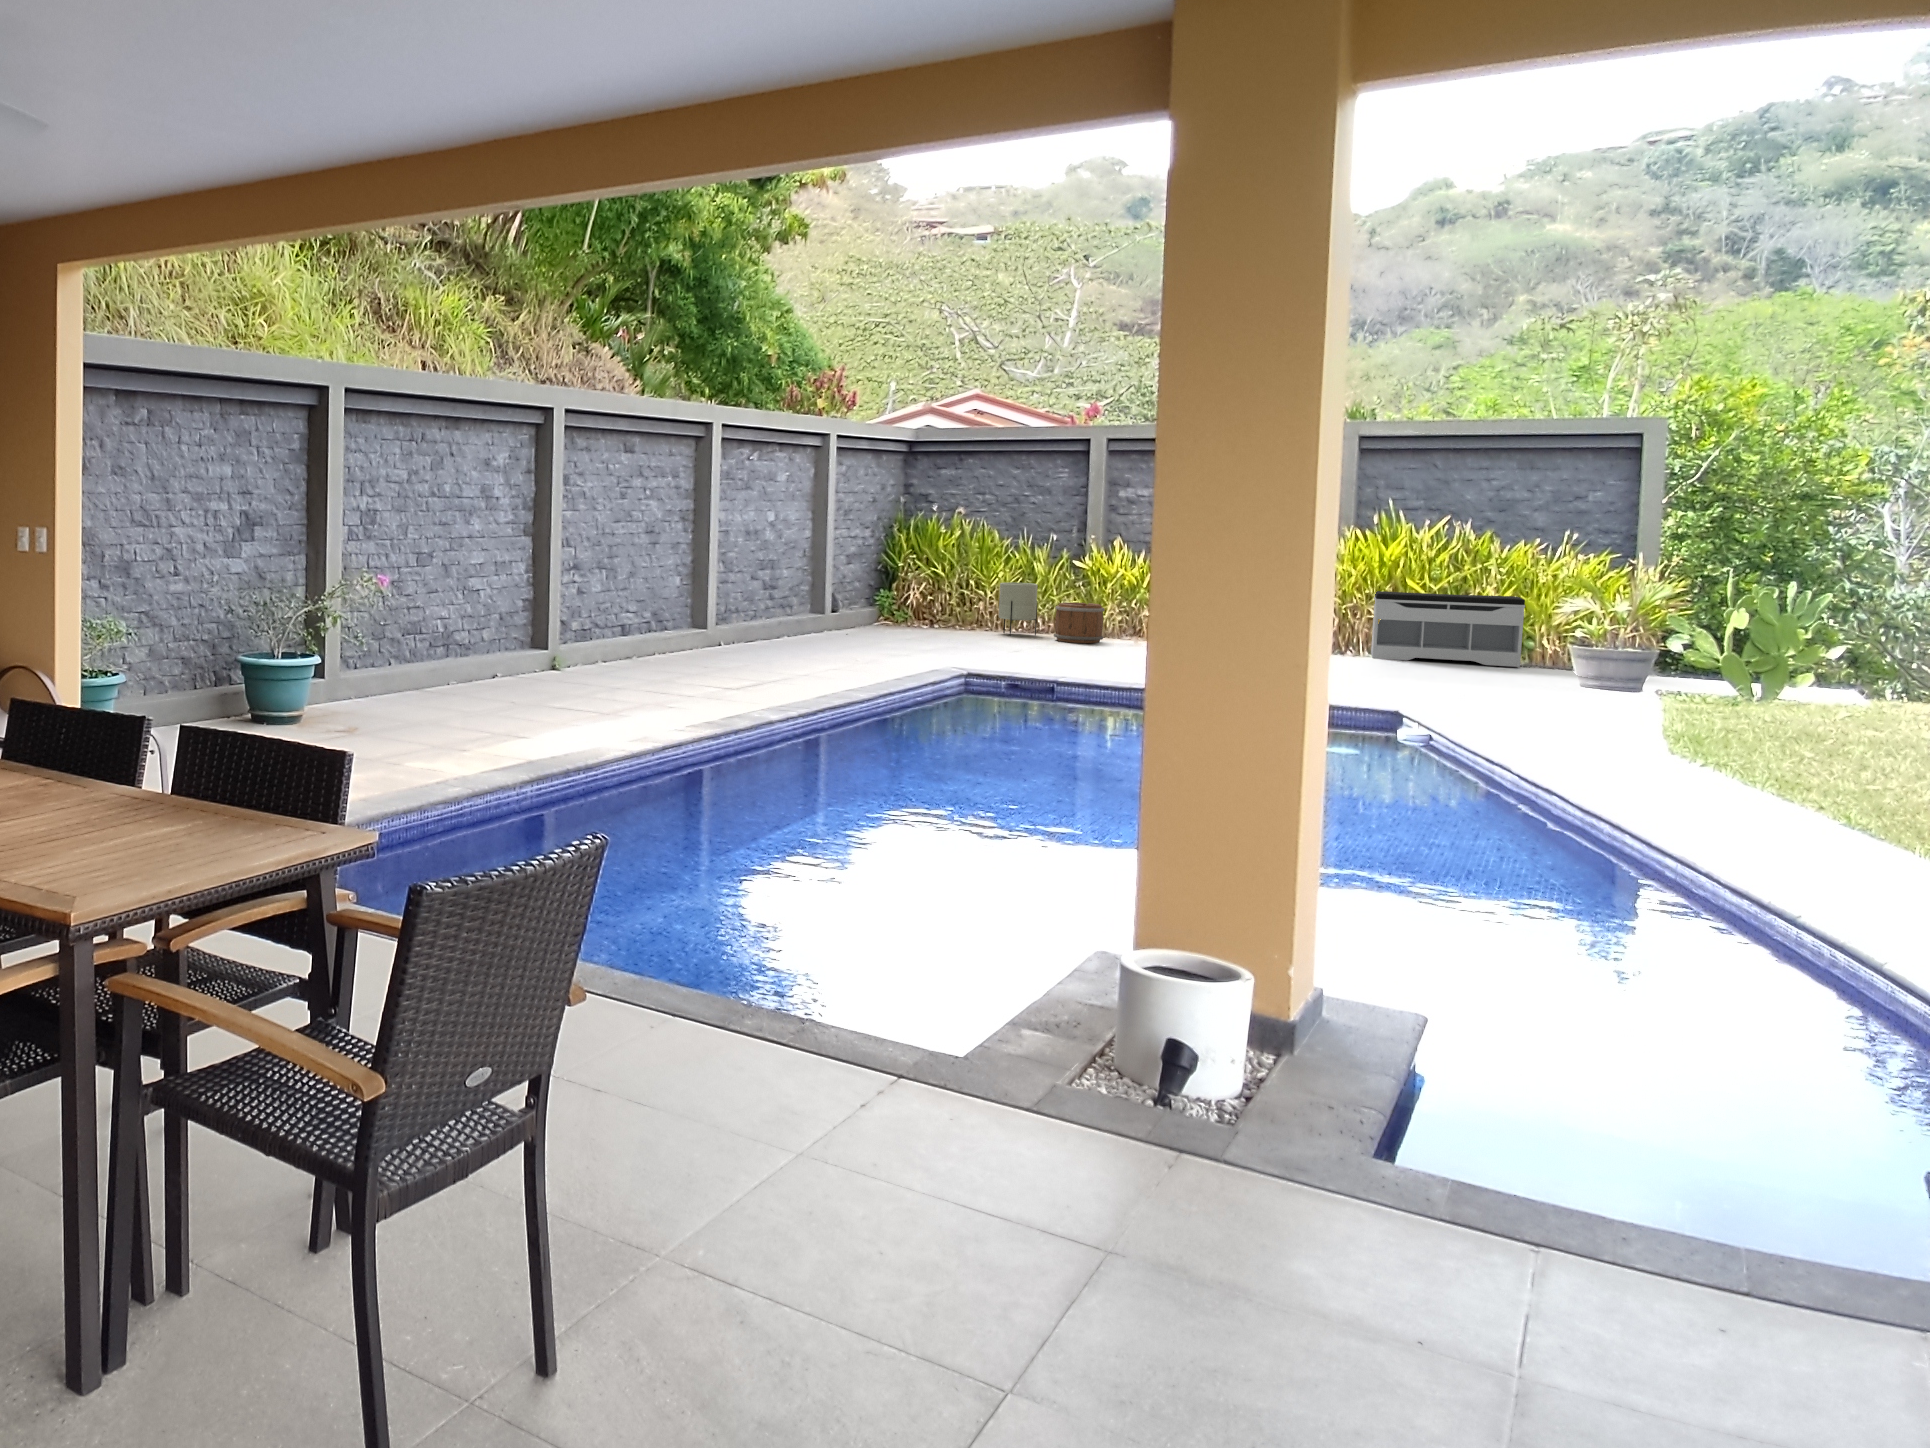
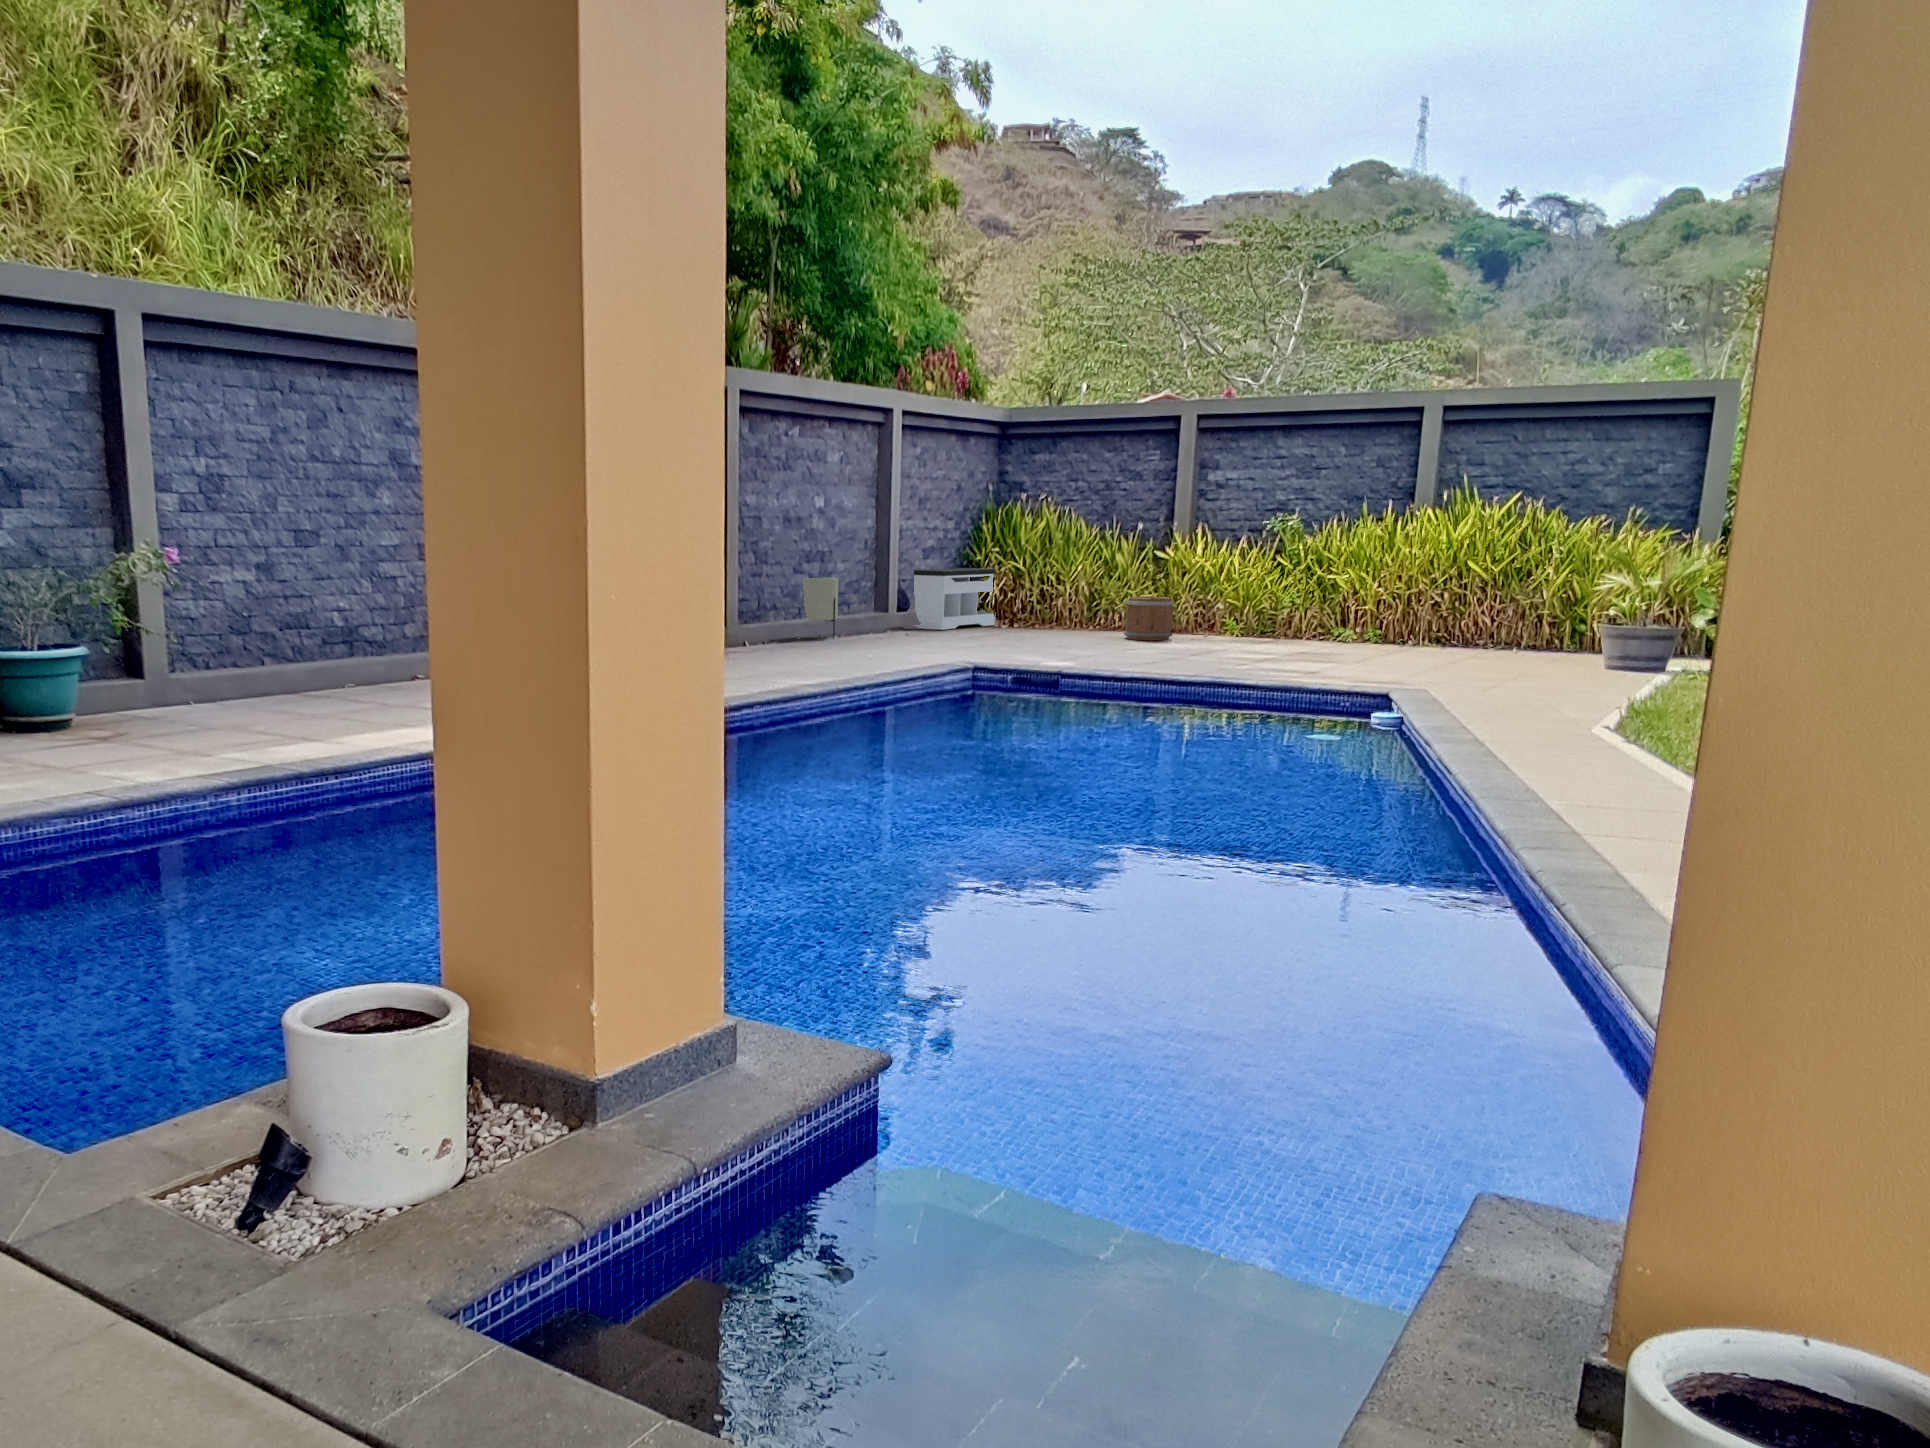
planter: present [999,583,1038,636] -> present [803,577,838,639]
bench: present [1371,591,1525,667] -> present [914,568,995,630]

